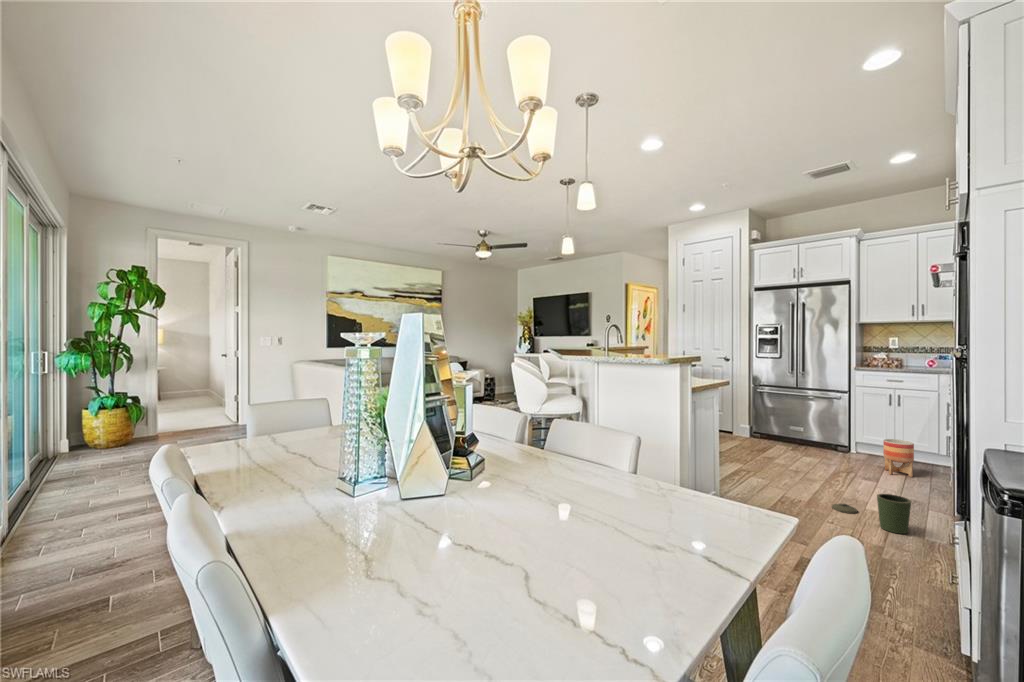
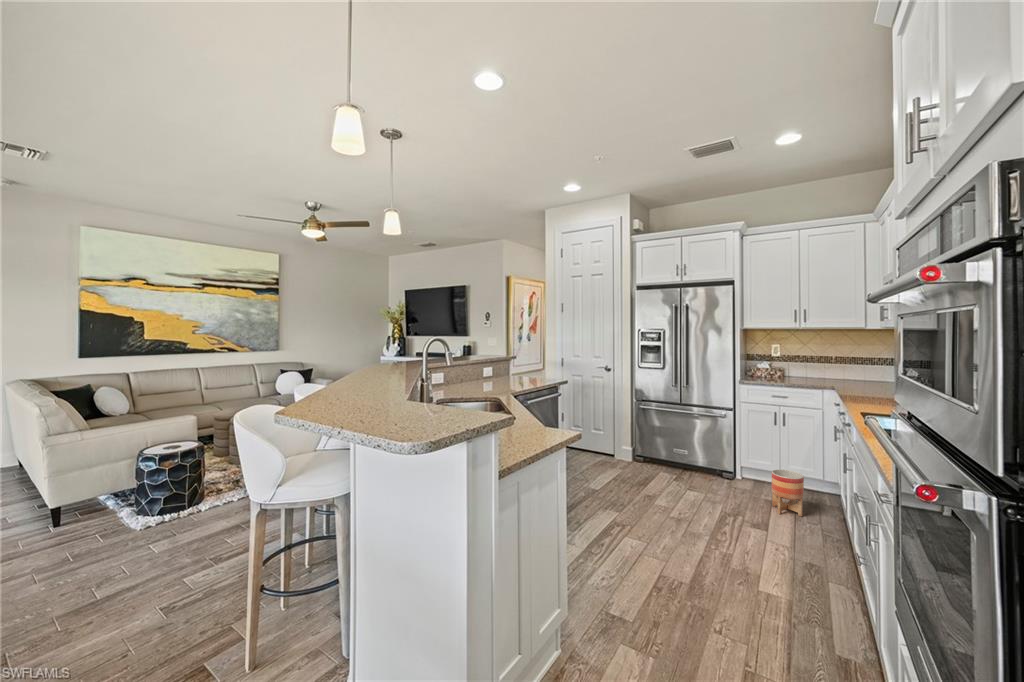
trash can: present [832,494,911,534] -> none [722,582,825,646]

